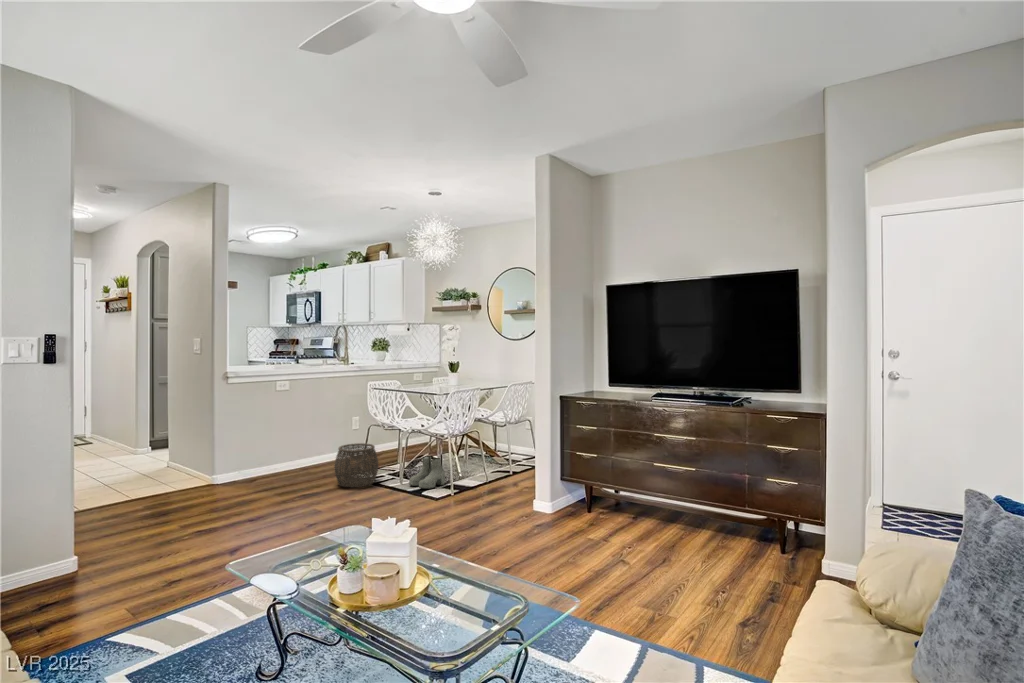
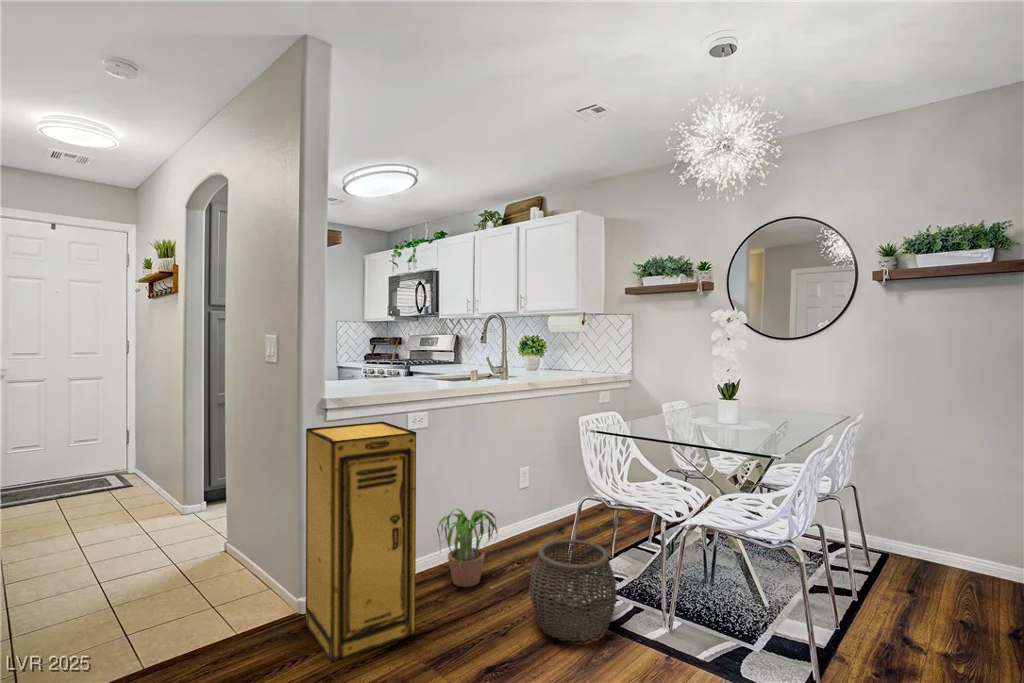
storage cabinet: none [215,384,273,497] -> present [306,422,416,663]
potted plant: none [291,434,334,475] -> present [437,509,498,587]
boots: present [409,456,445,489] -> none [687,575,760,658]

